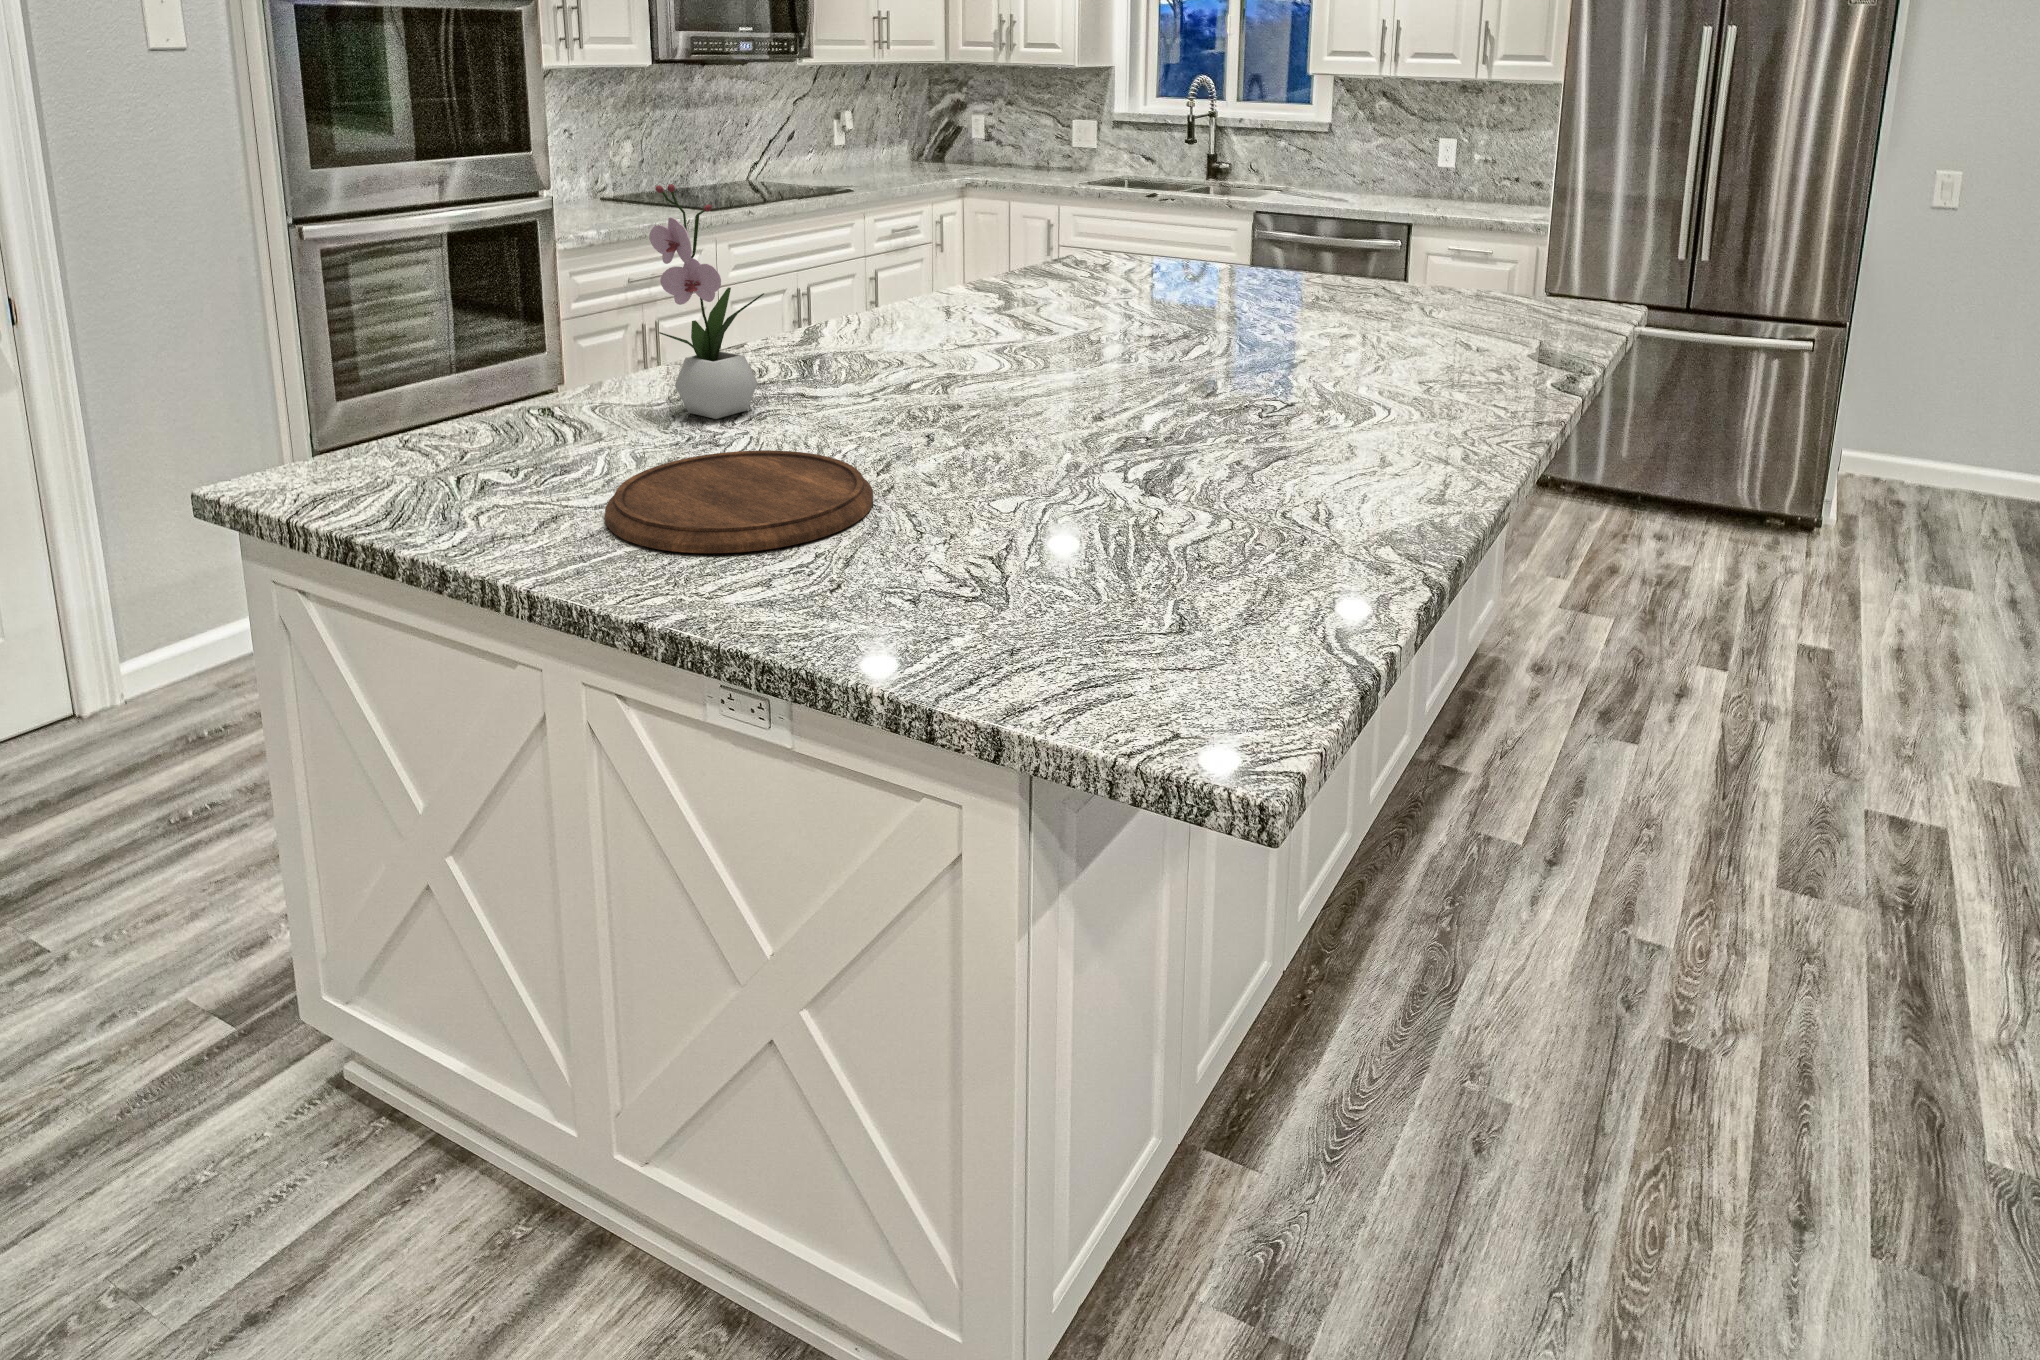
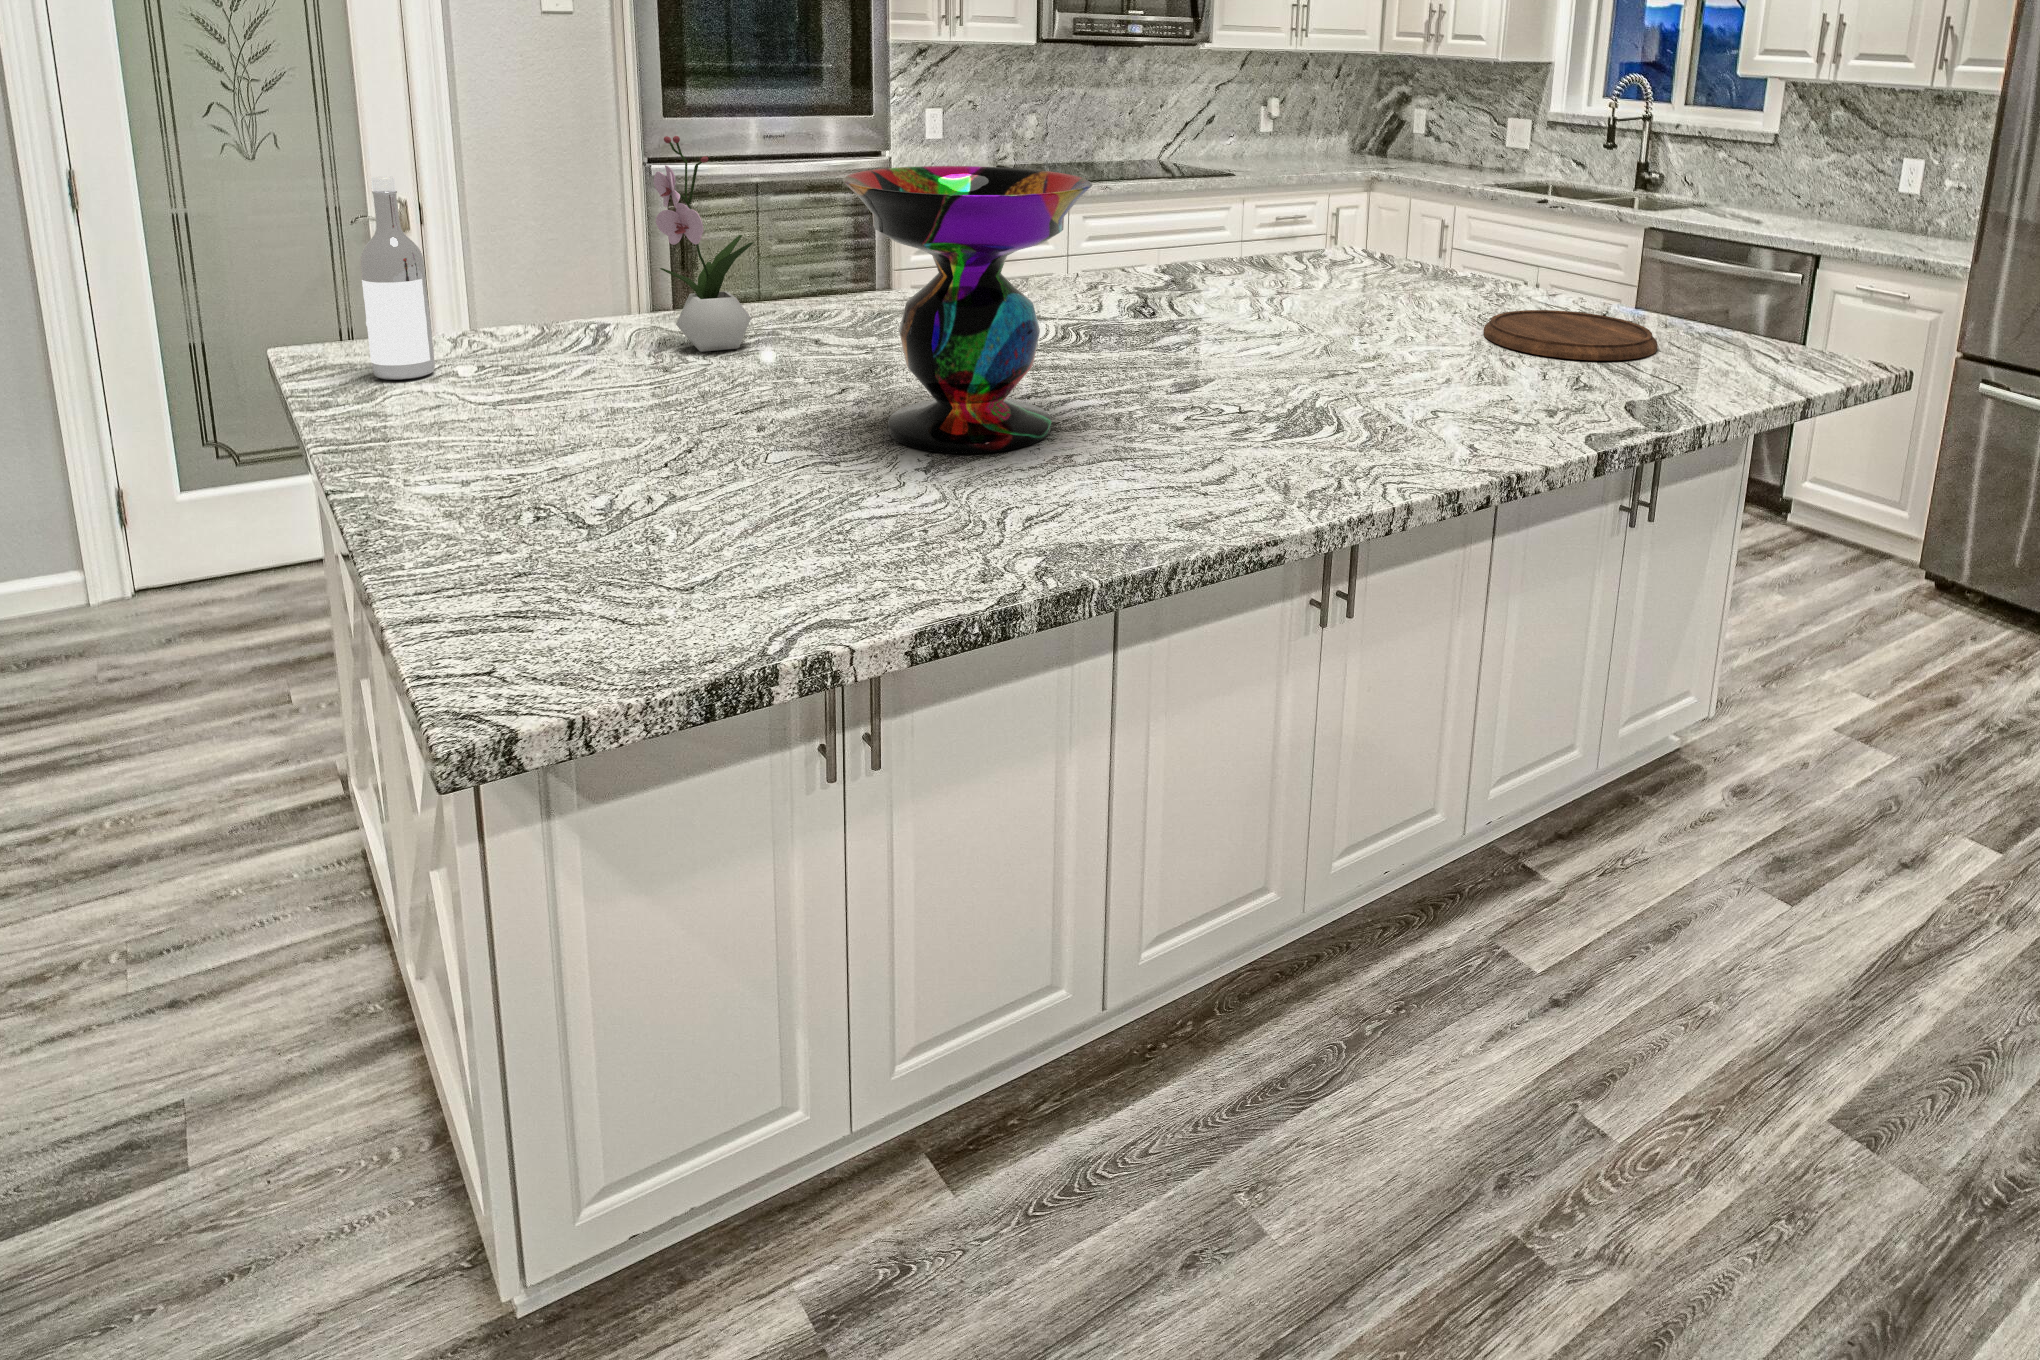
decorative bowl: none [1008,194,1249,475] -> present [842,166,1093,453]
wine bottle: none [377,254,464,499] -> present [360,176,435,380]
cutting board: present [605,450,873,553] -> present [1483,310,1658,360]

